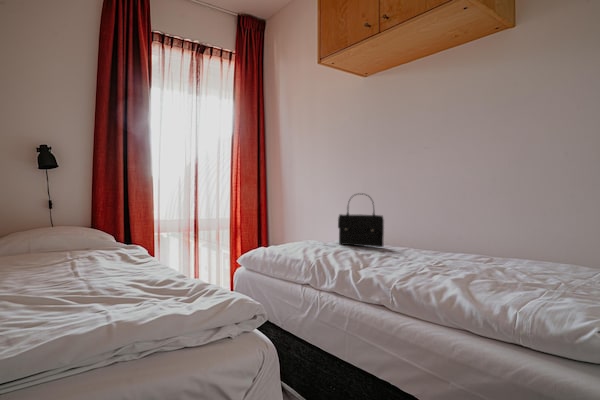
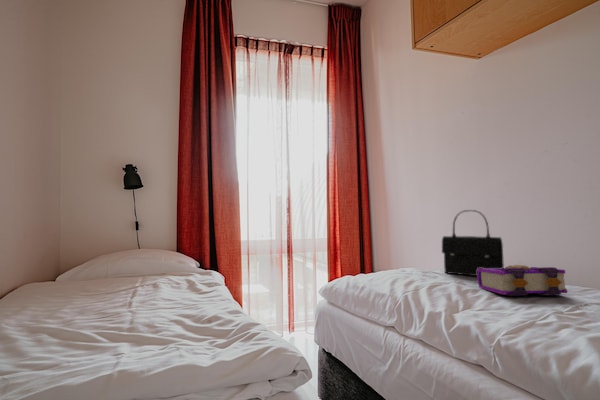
book: none [367,235,429,258] -> present [477,265,567,296]

